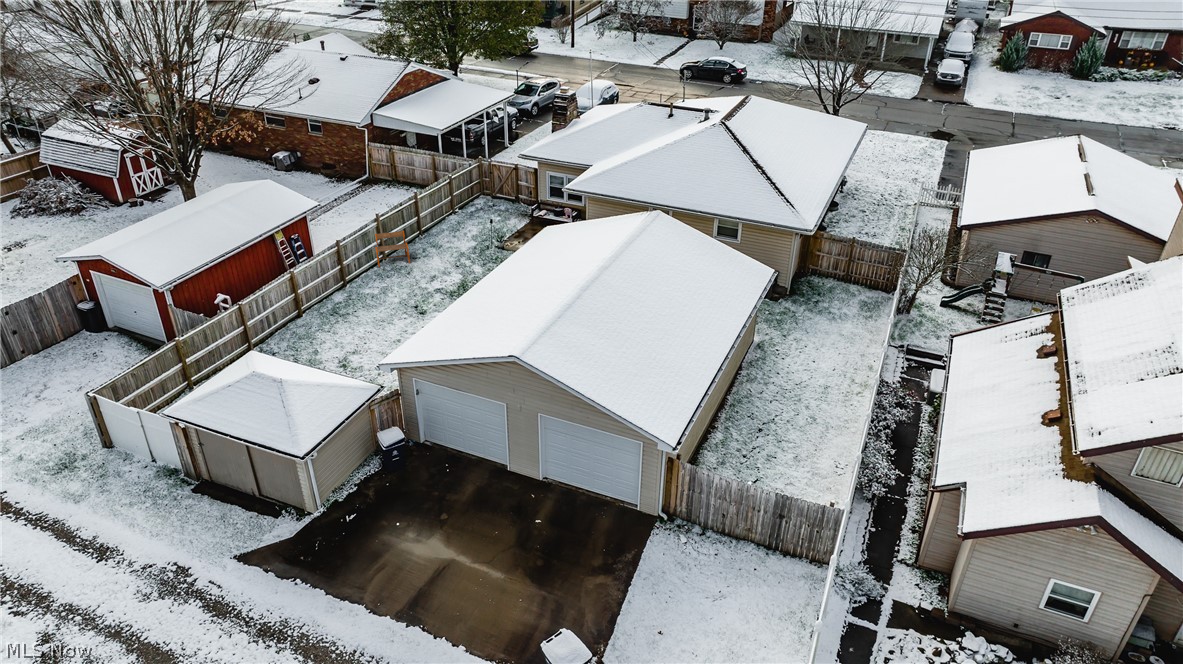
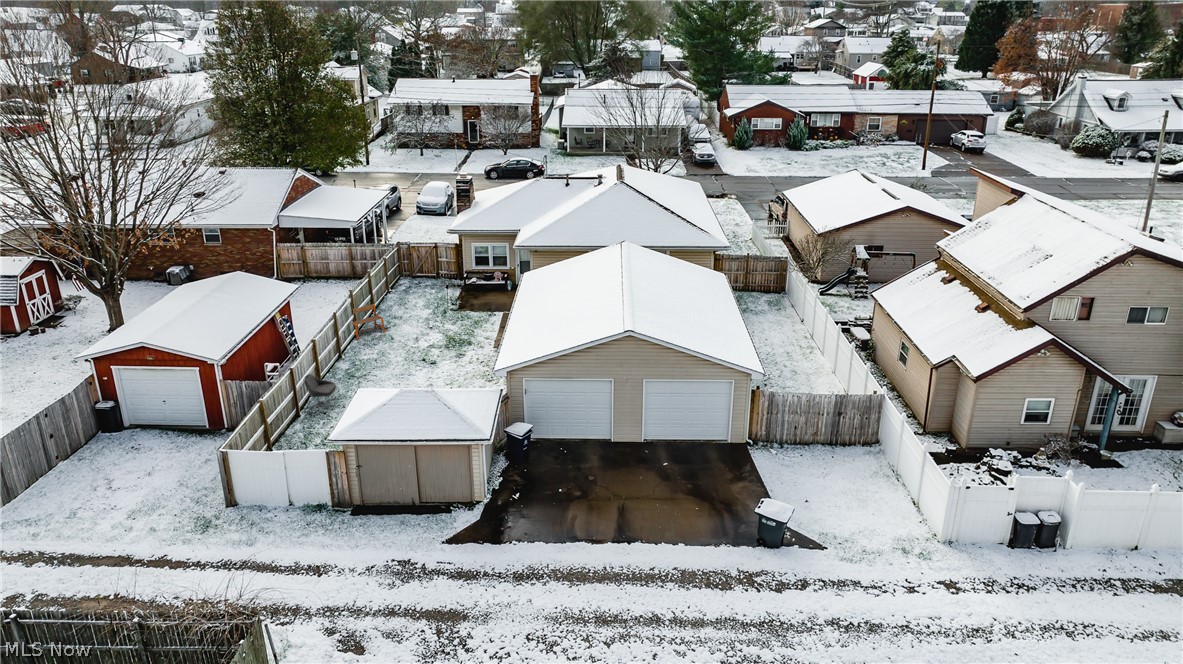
lounge chair: none [263,308,302,348] -> present [304,374,336,408]

